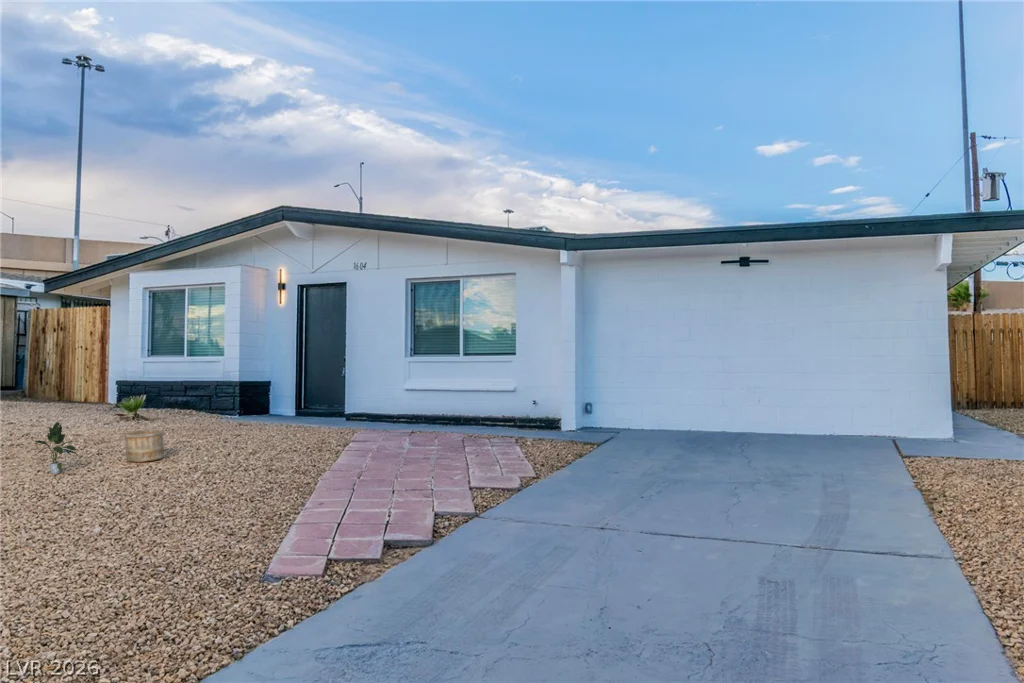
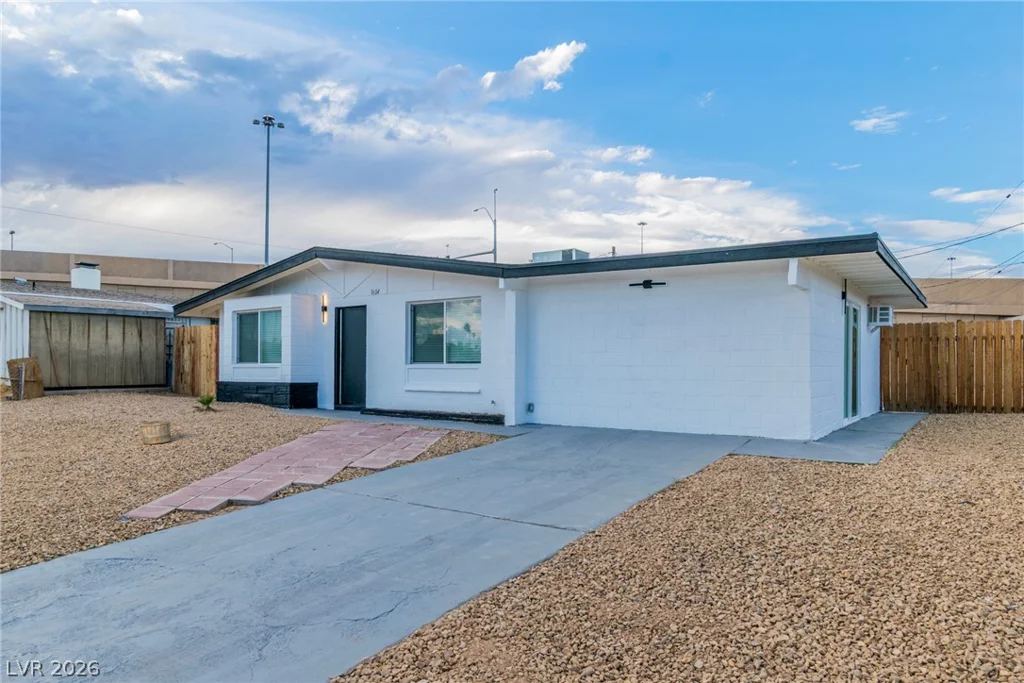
potted plant: present [35,422,78,474] -> none [64,414,98,452]

